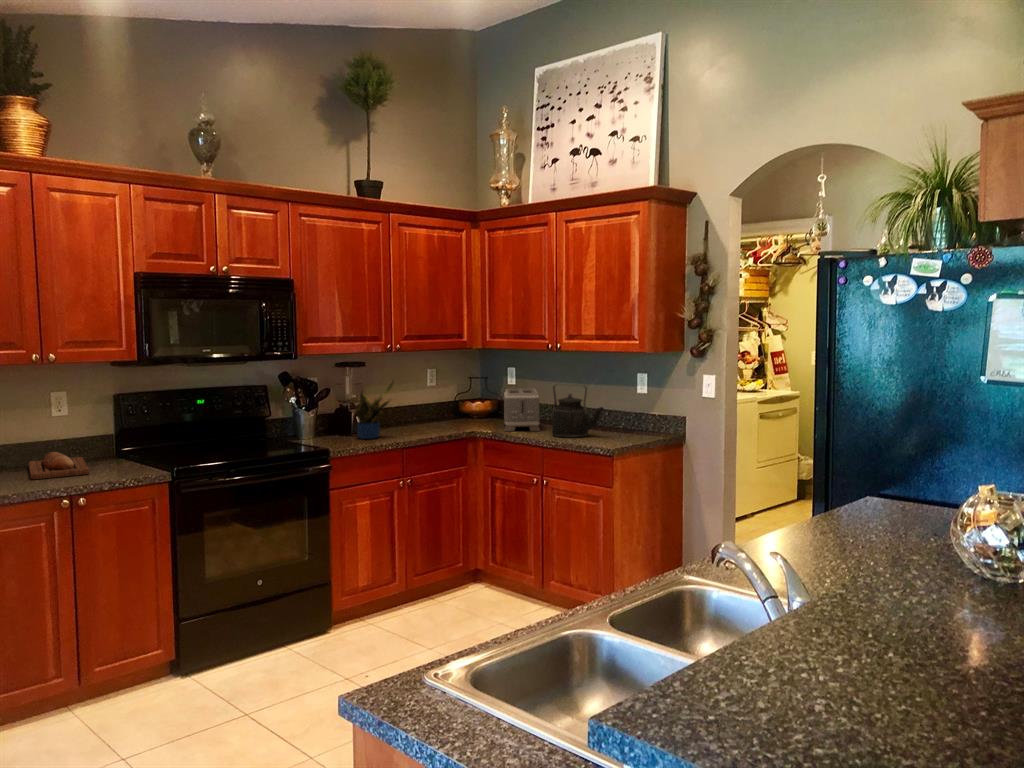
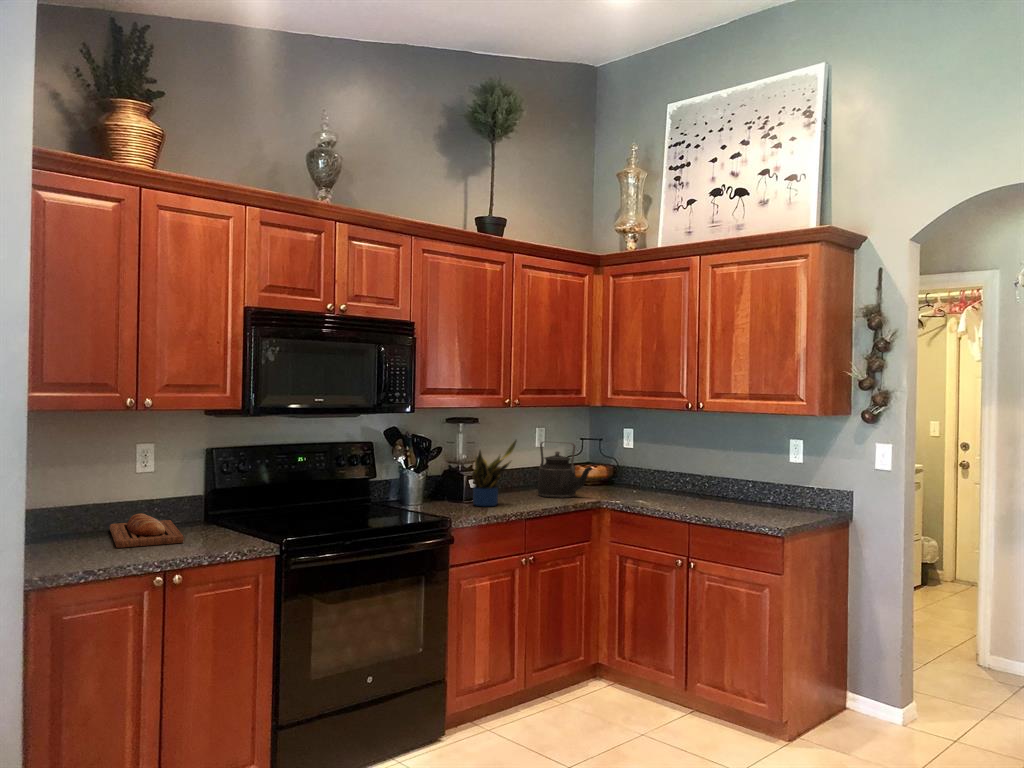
kettle: present [552,385,604,438] -> present [538,441,592,498]
toaster: present [504,389,540,431] -> none [626,453,676,502]

